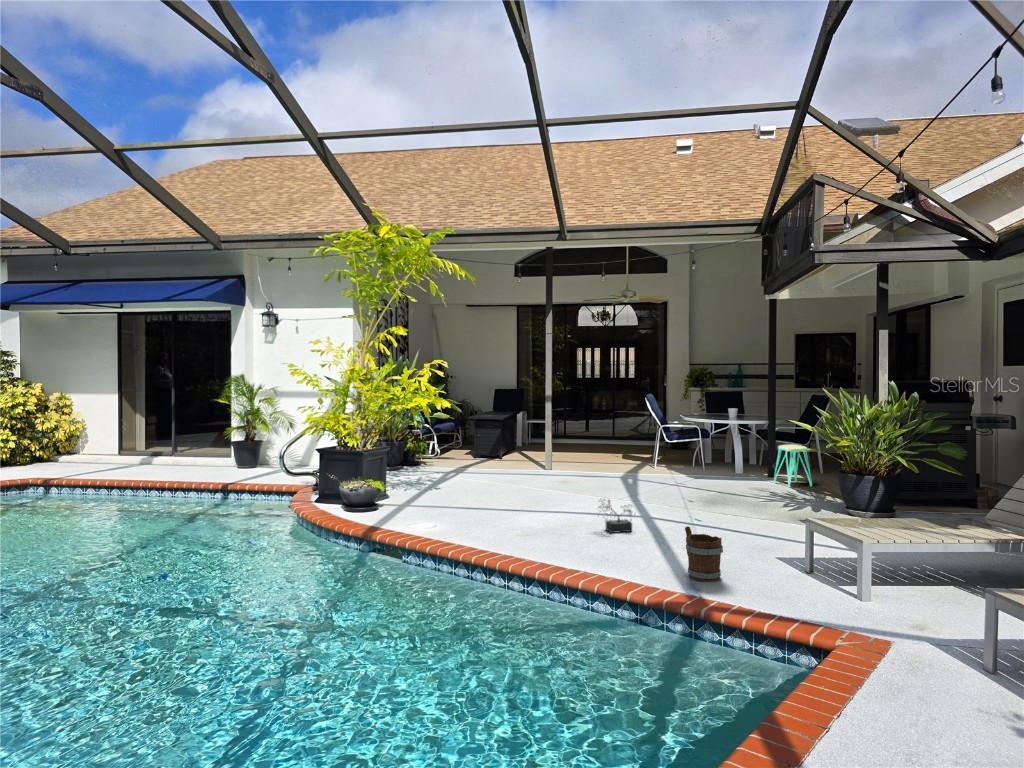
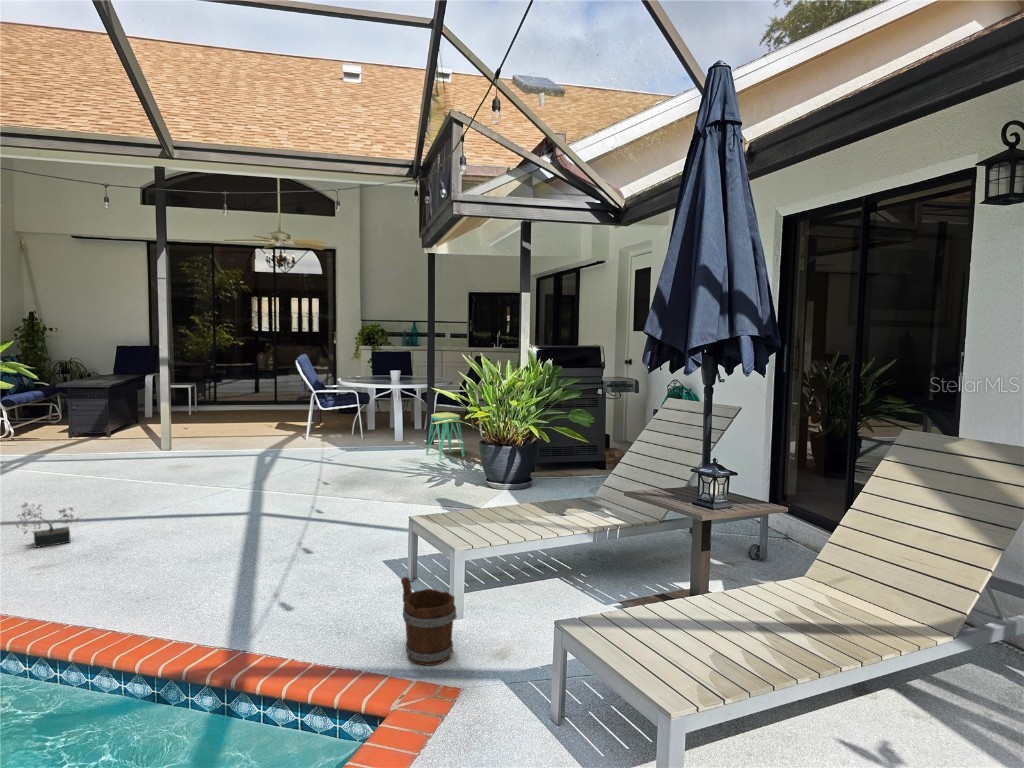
decorative plant: present [598,499,632,533] -> present [16,503,79,548]
bucket: present [685,526,723,582] -> present [401,577,457,666]

